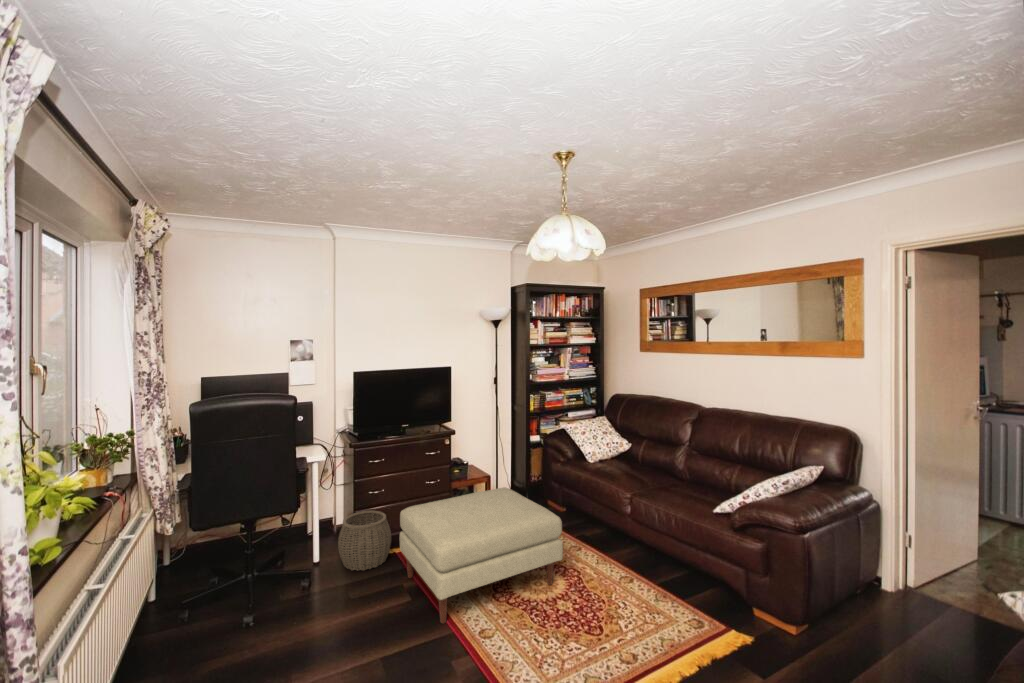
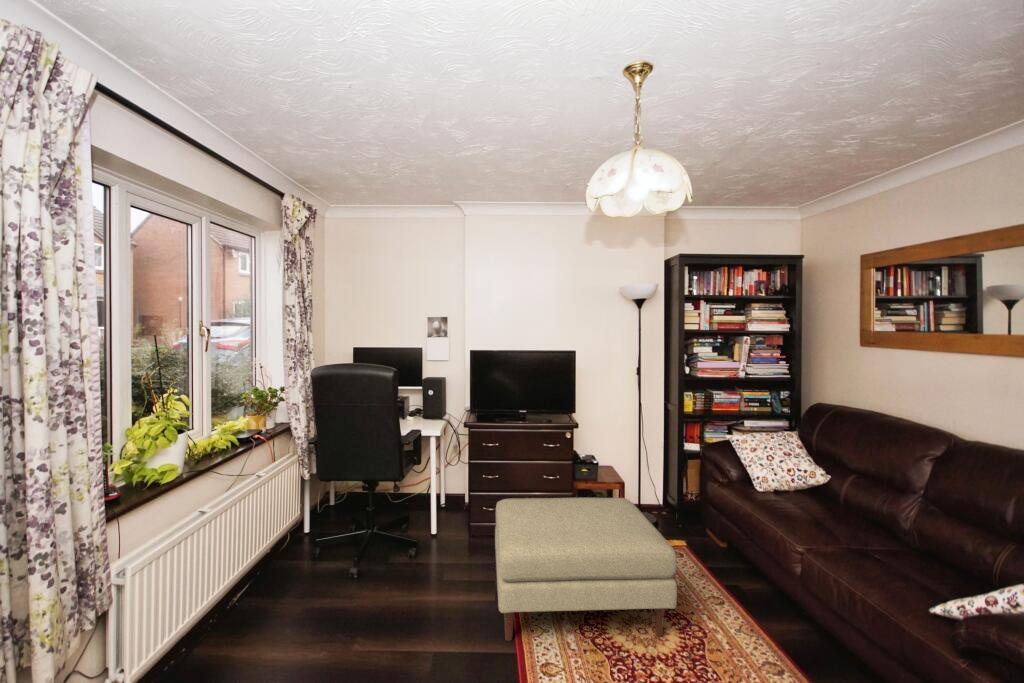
woven basket: present [338,511,391,571] -> none [445,495,499,557]

